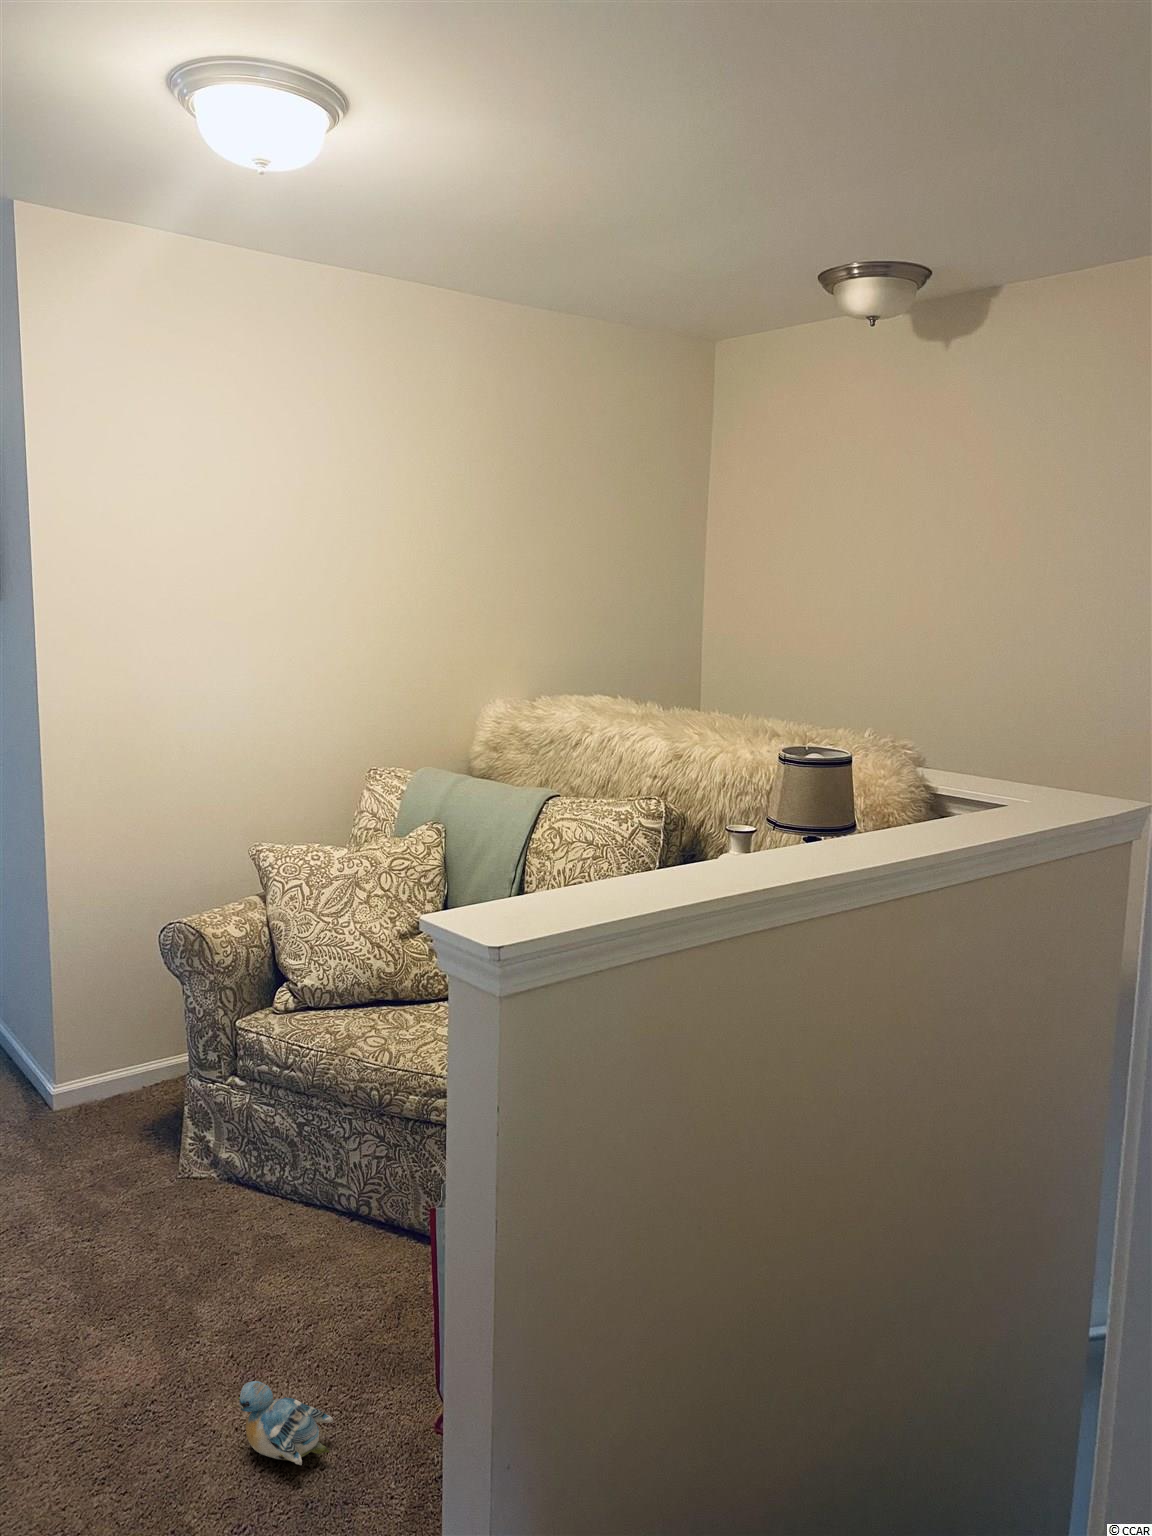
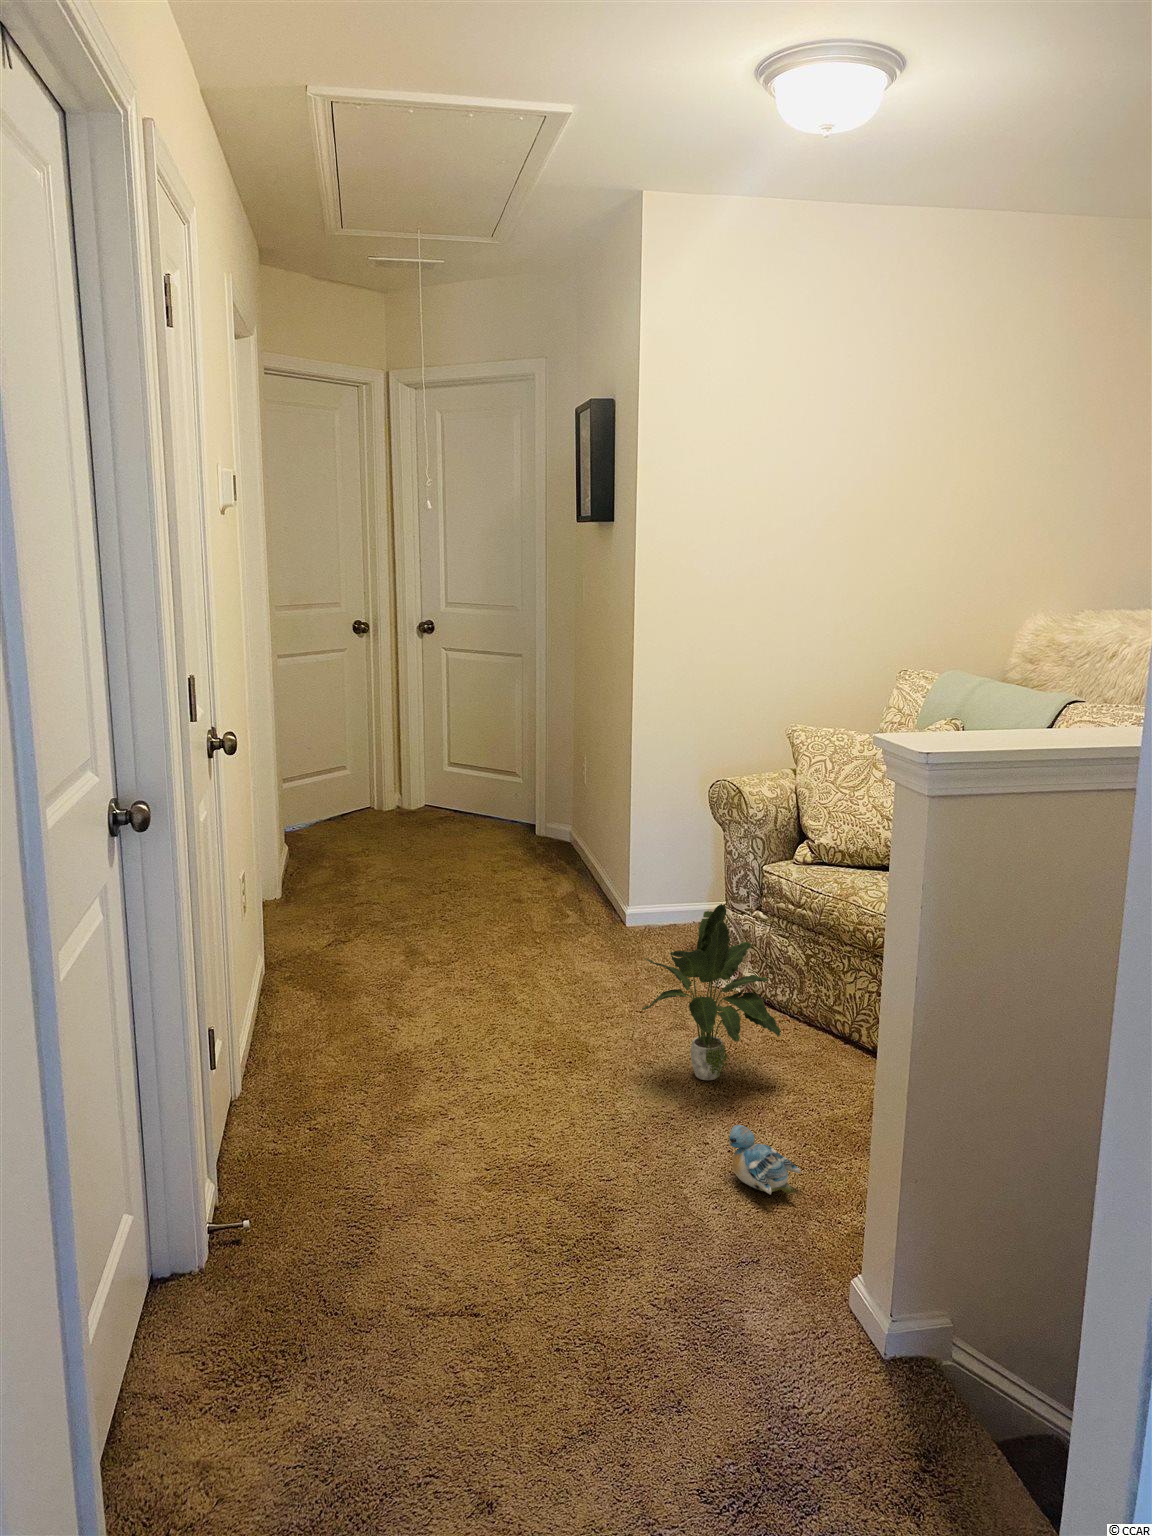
potted plant: none [98,1090,283,1315] -> present [642,904,780,1080]

